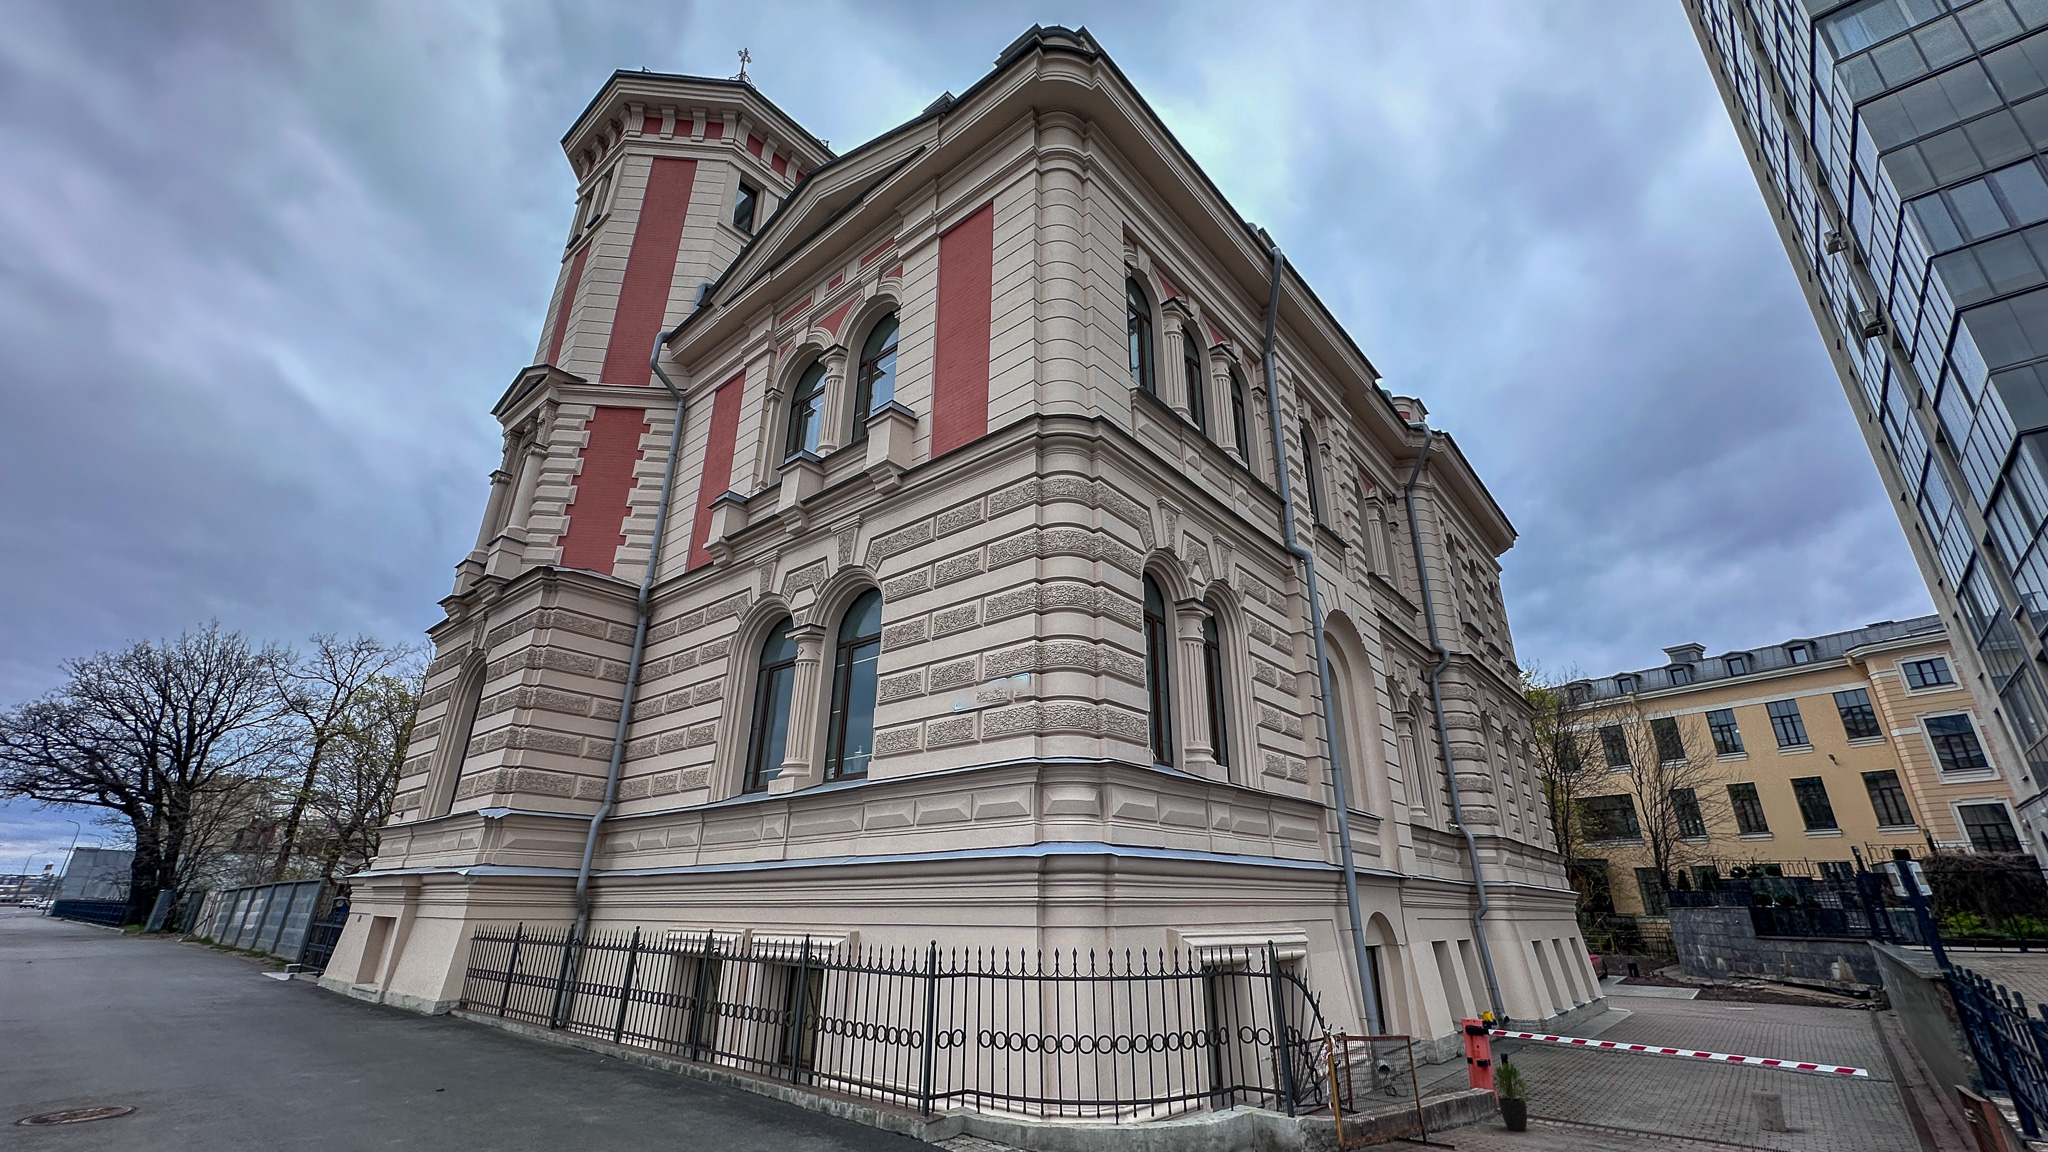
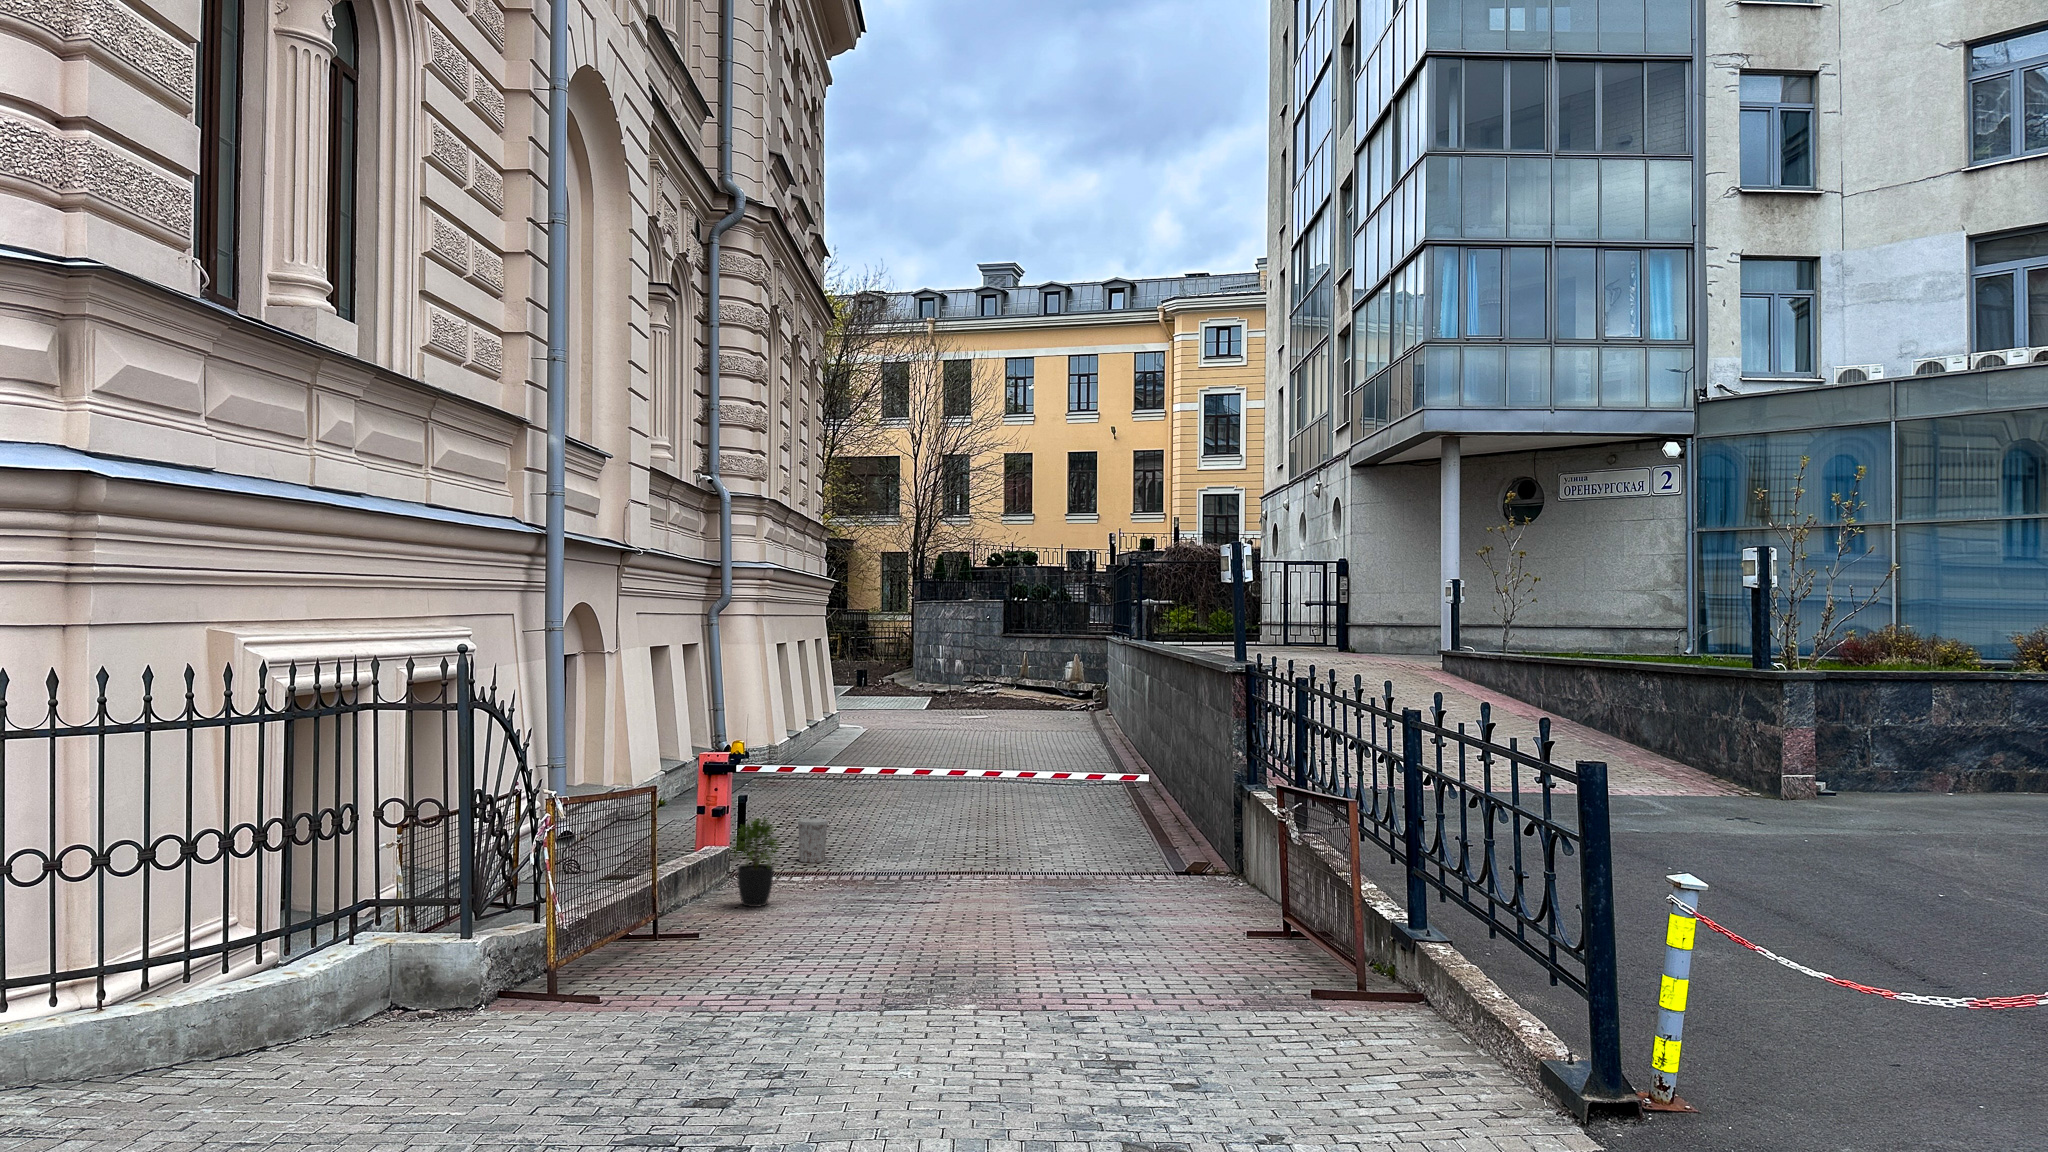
trash can: present [1750,1089,1787,1132] -> present [798,817,828,863]

